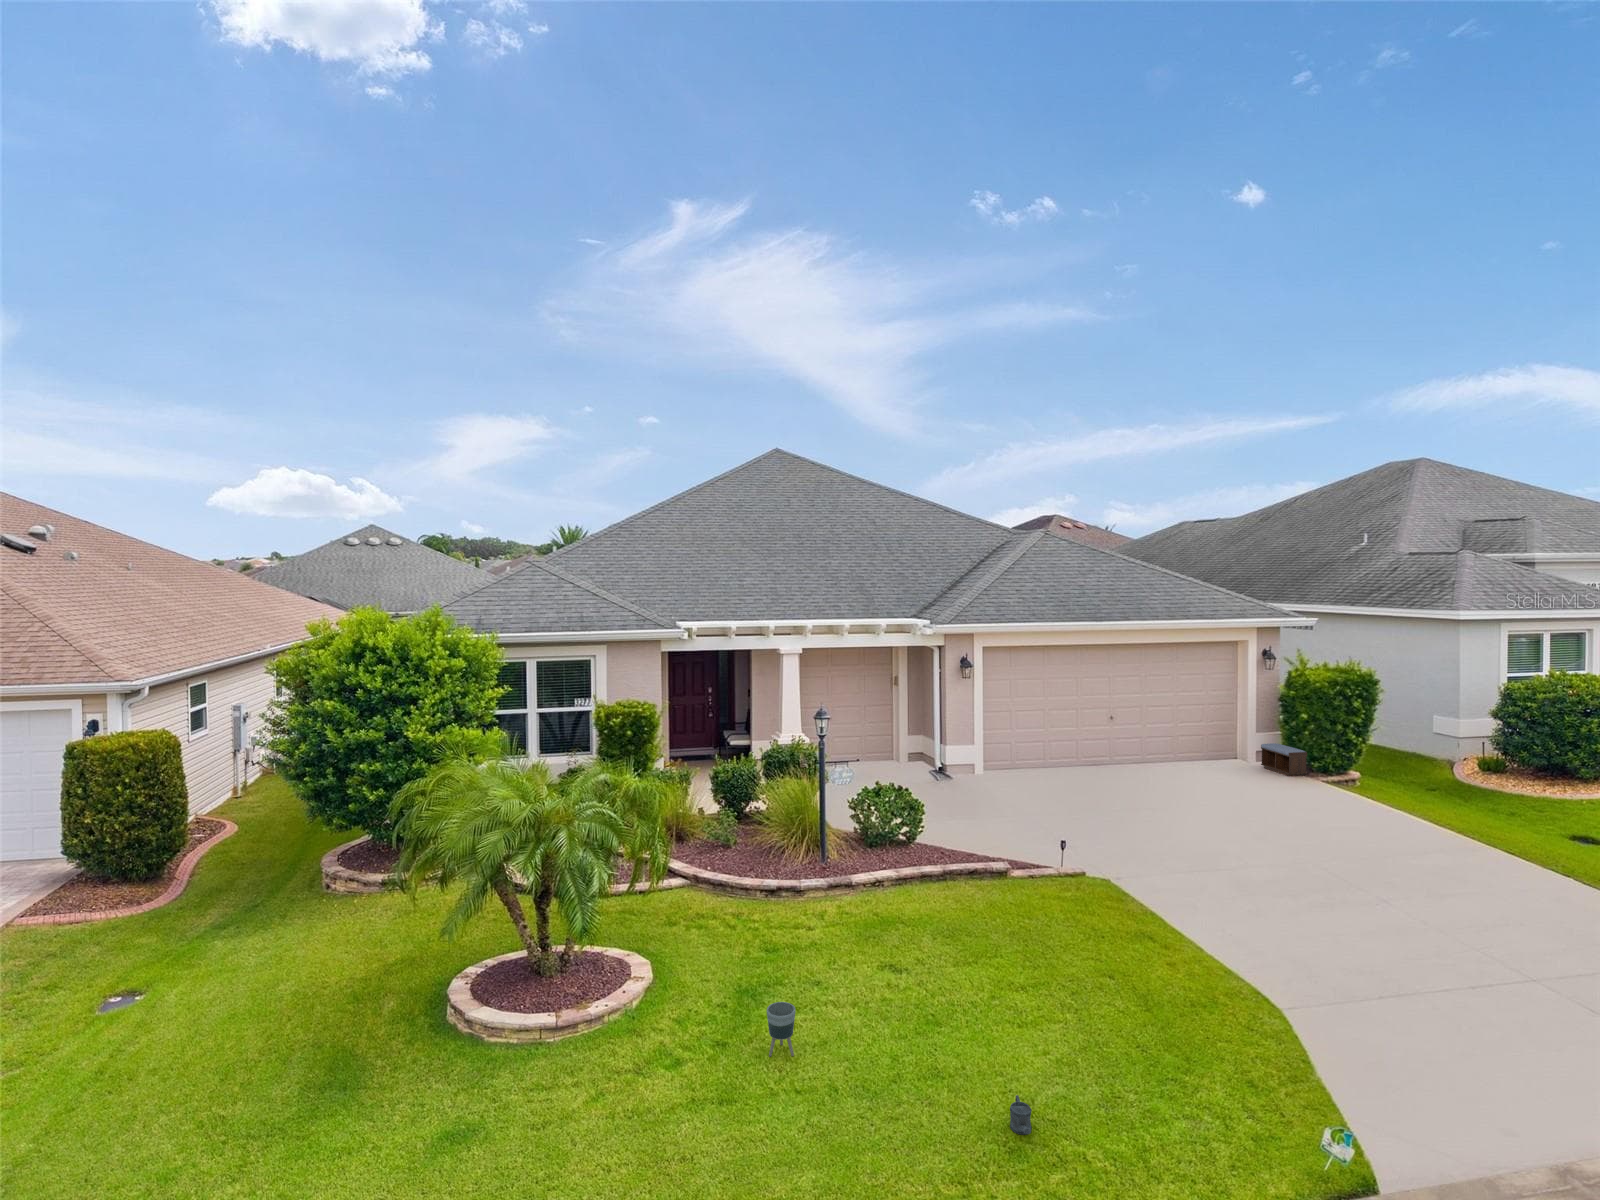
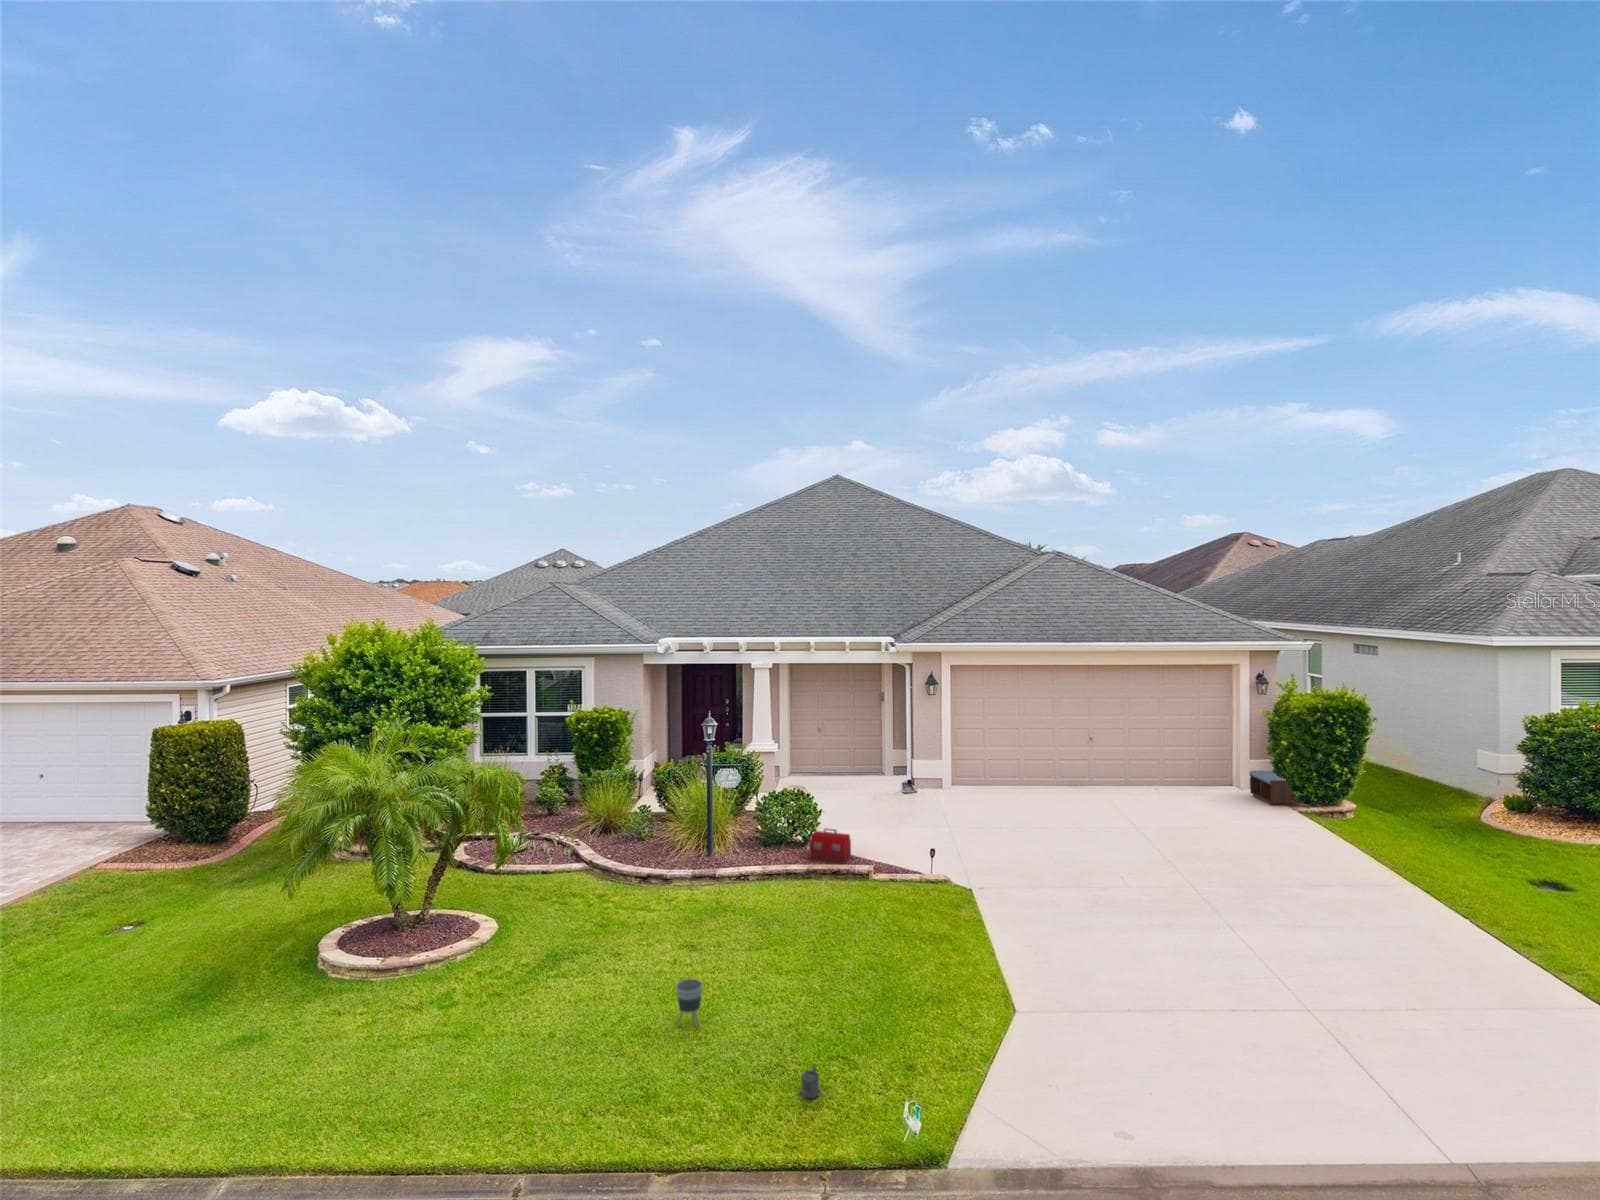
toolbox: none [922,823,961,860] -> present [809,829,851,864]
planter: present [767,1002,795,1057] -> present [676,979,702,1028]
watering can: present [1010,1095,1032,1135] -> present [798,1066,819,1099]

